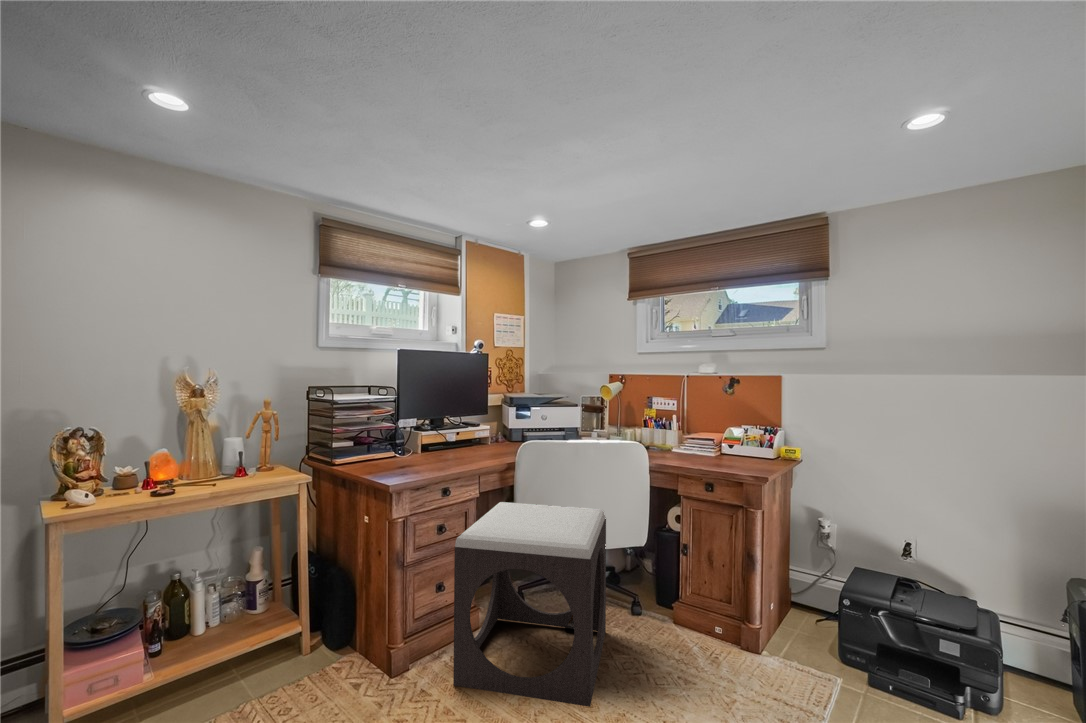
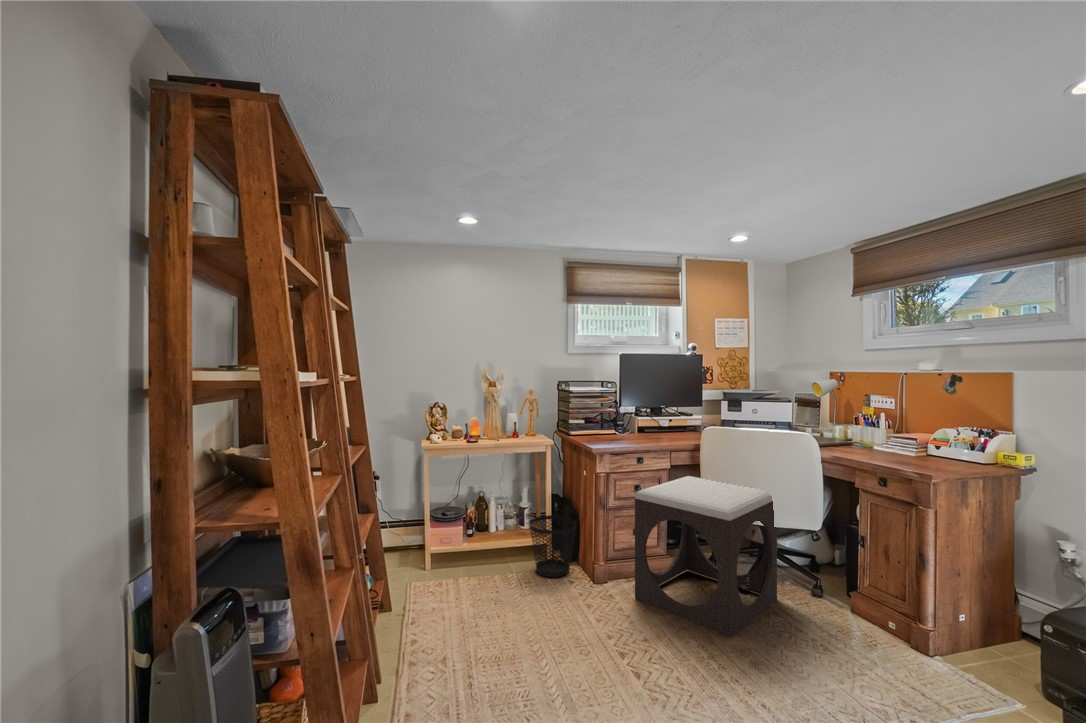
wastebasket: none [277,586,355,690] -> present [530,515,576,577]

